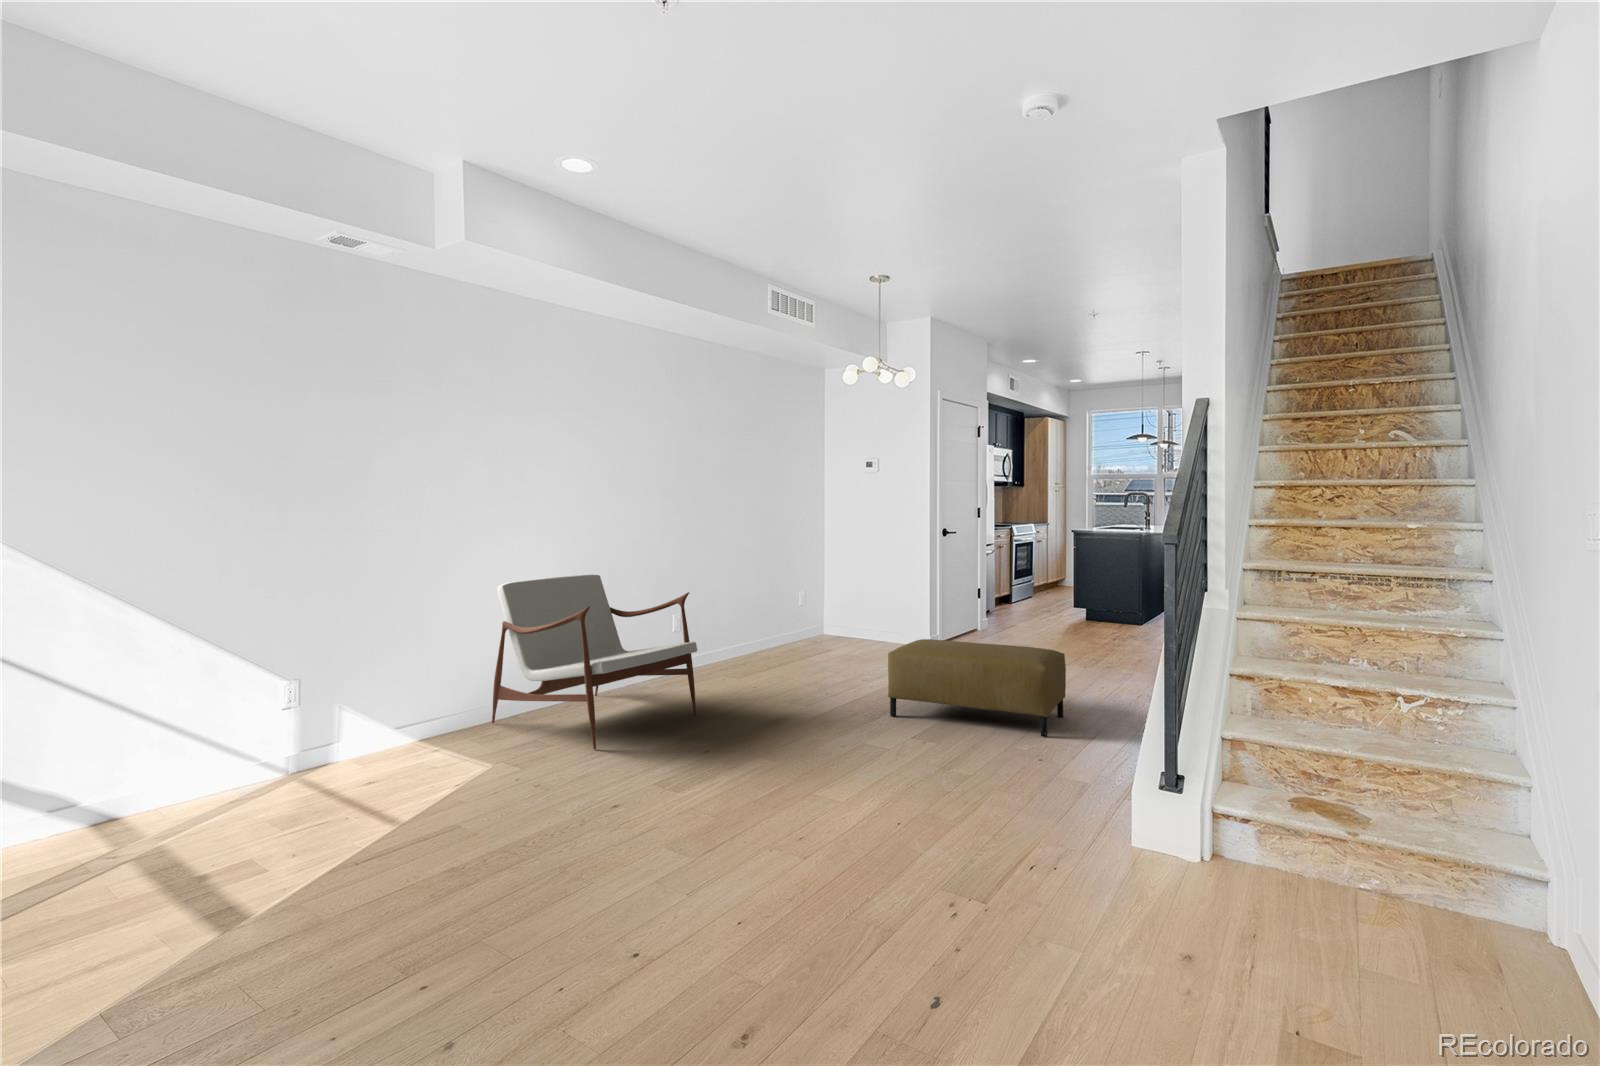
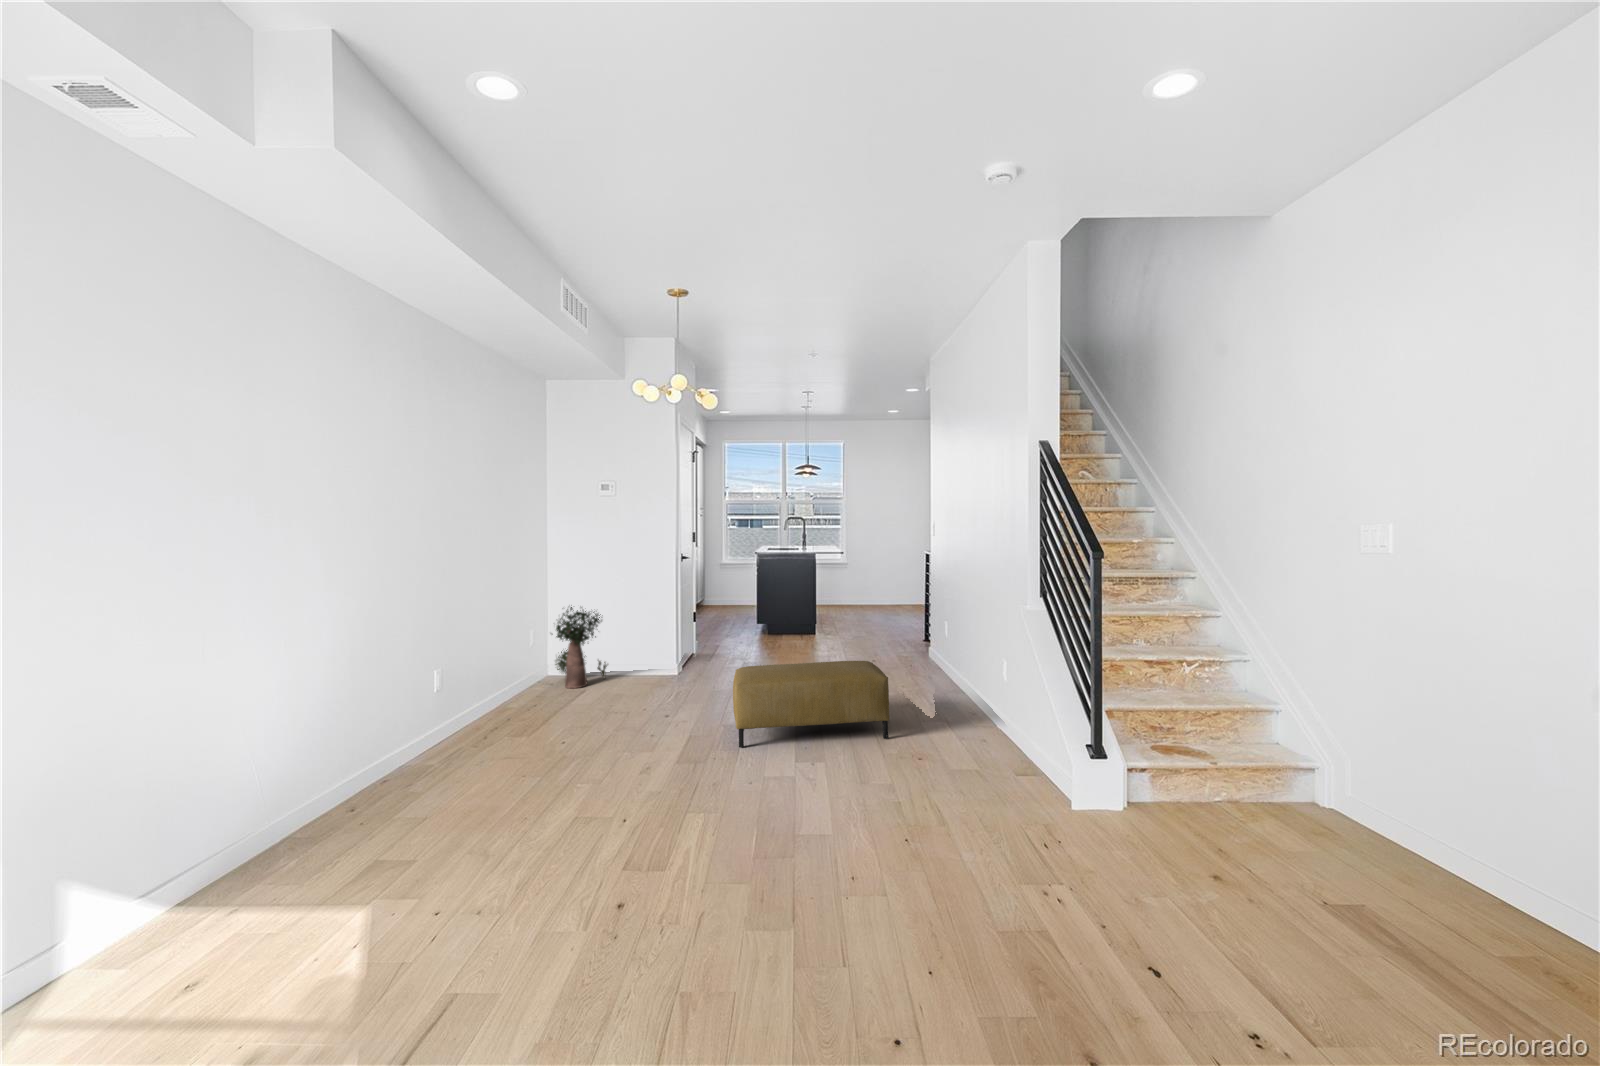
potted plant: none [807,566,866,647] -> present [555,607,607,688]
armchair: present [492,574,697,749] -> none [245,640,539,870]

